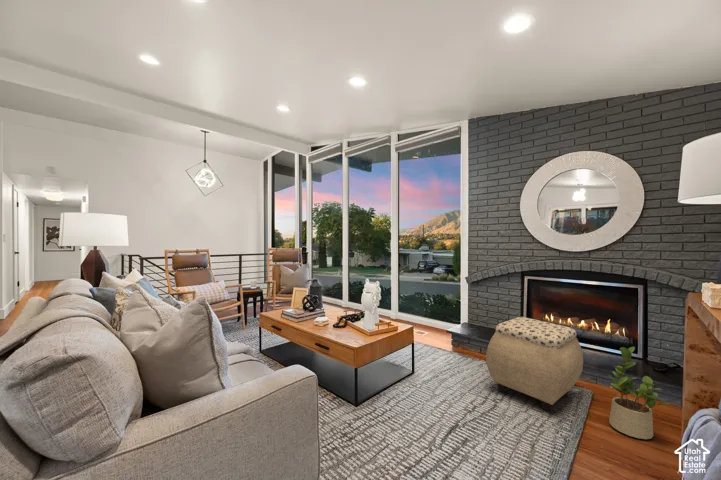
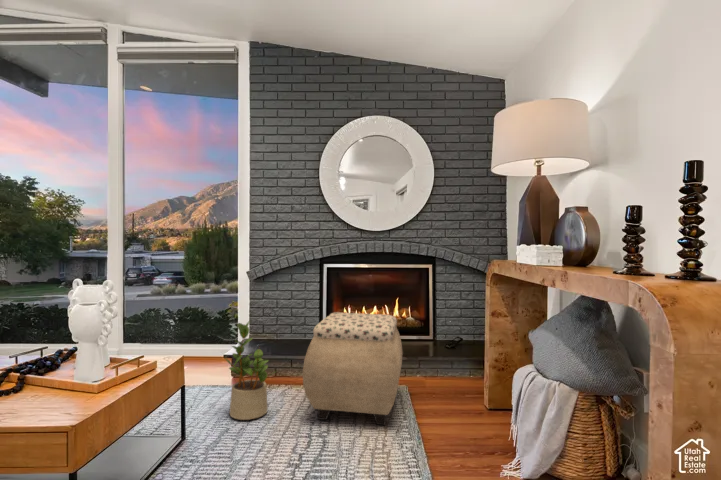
potted plant: present [608,347,670,439] -> present [226,321,275,420]

